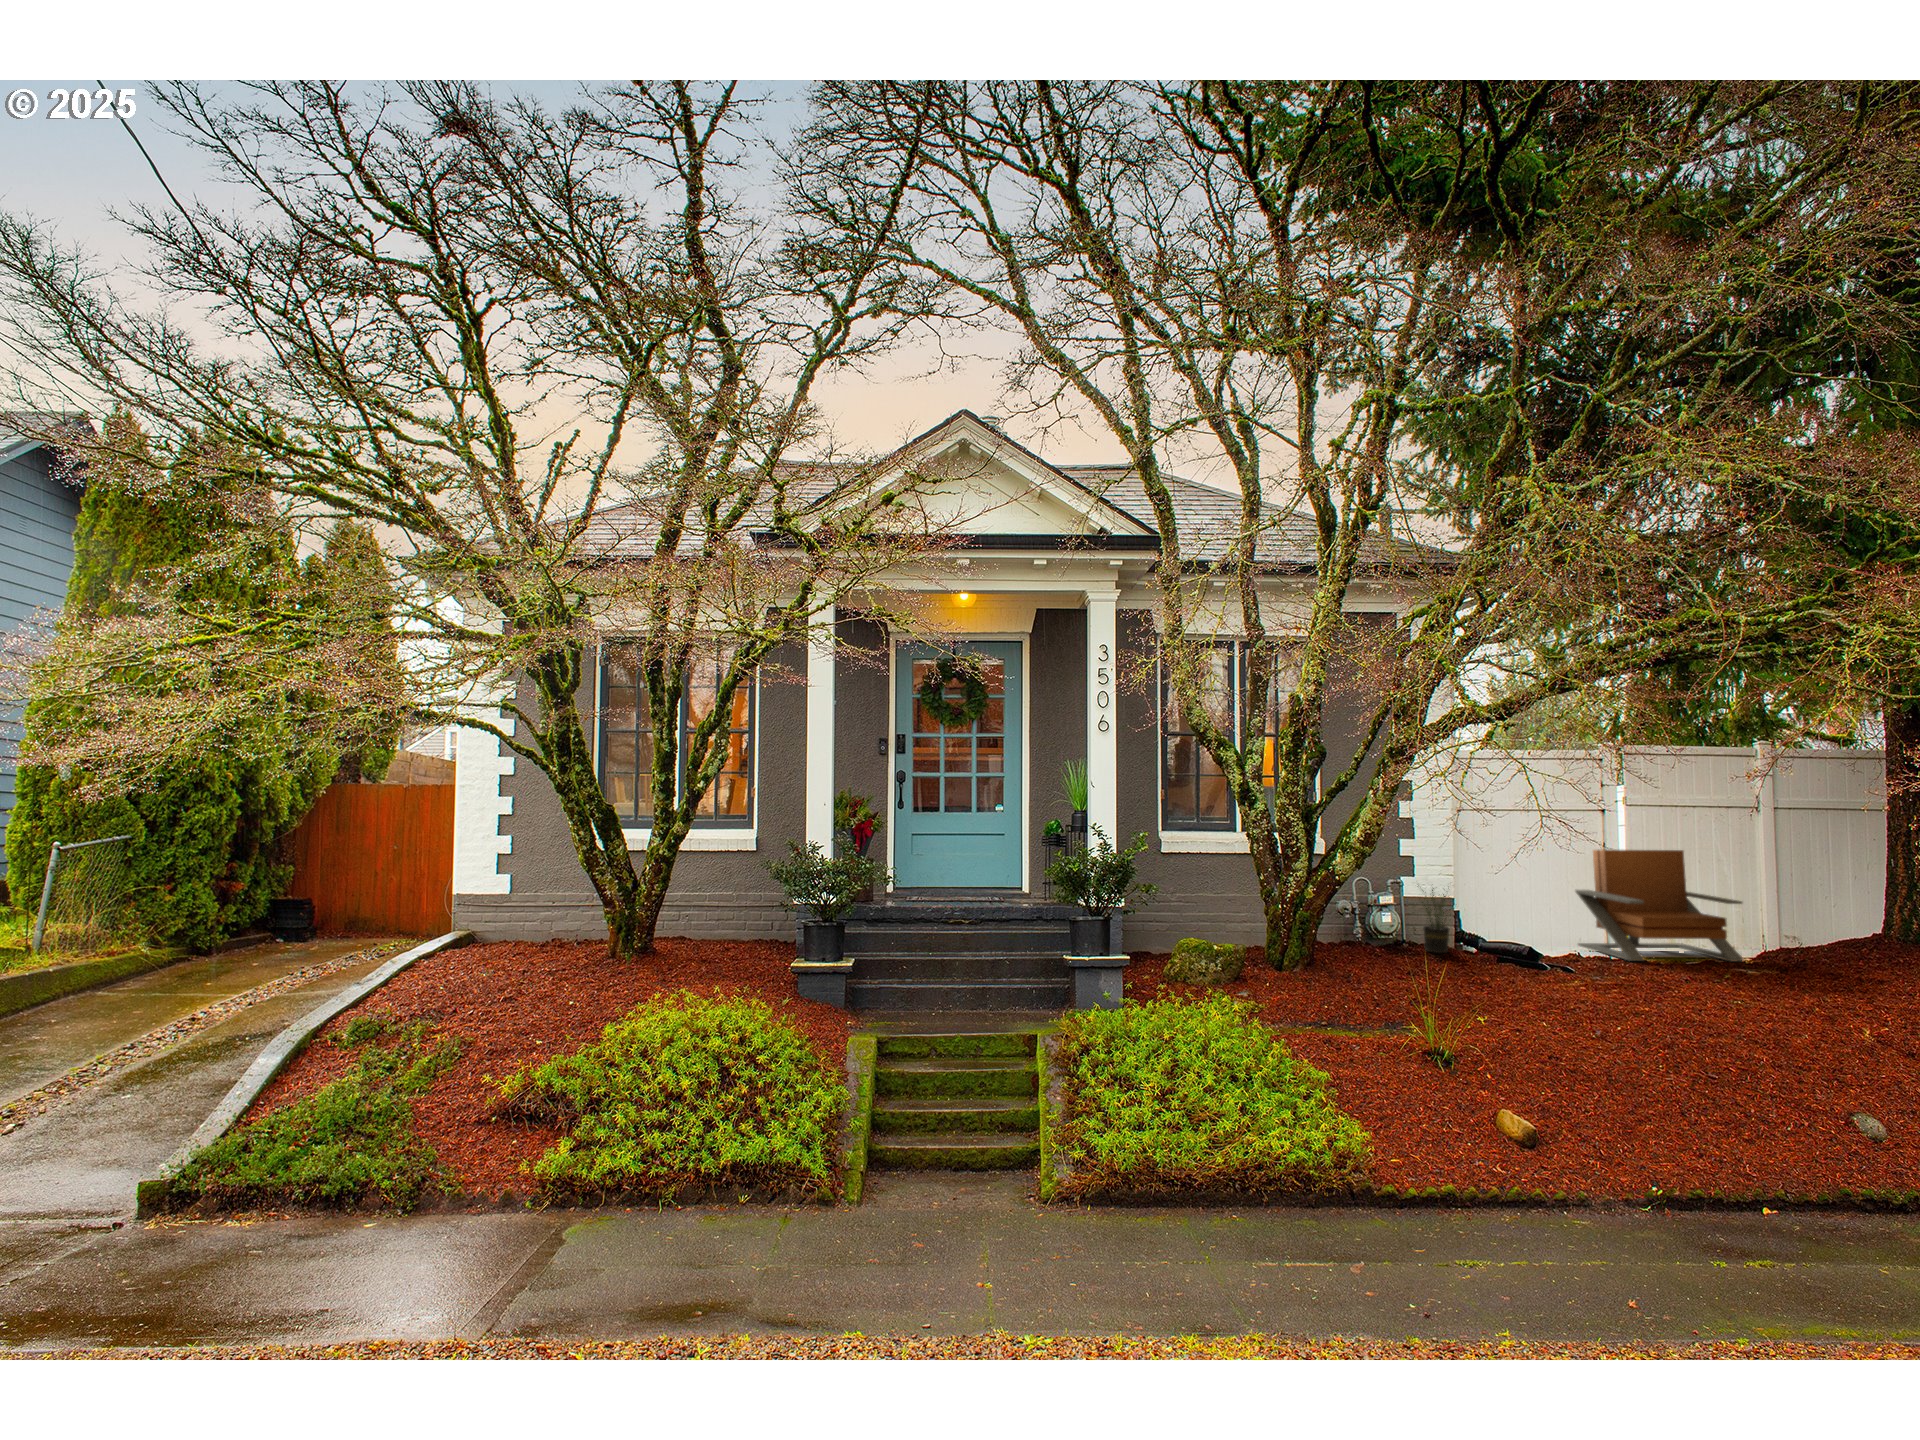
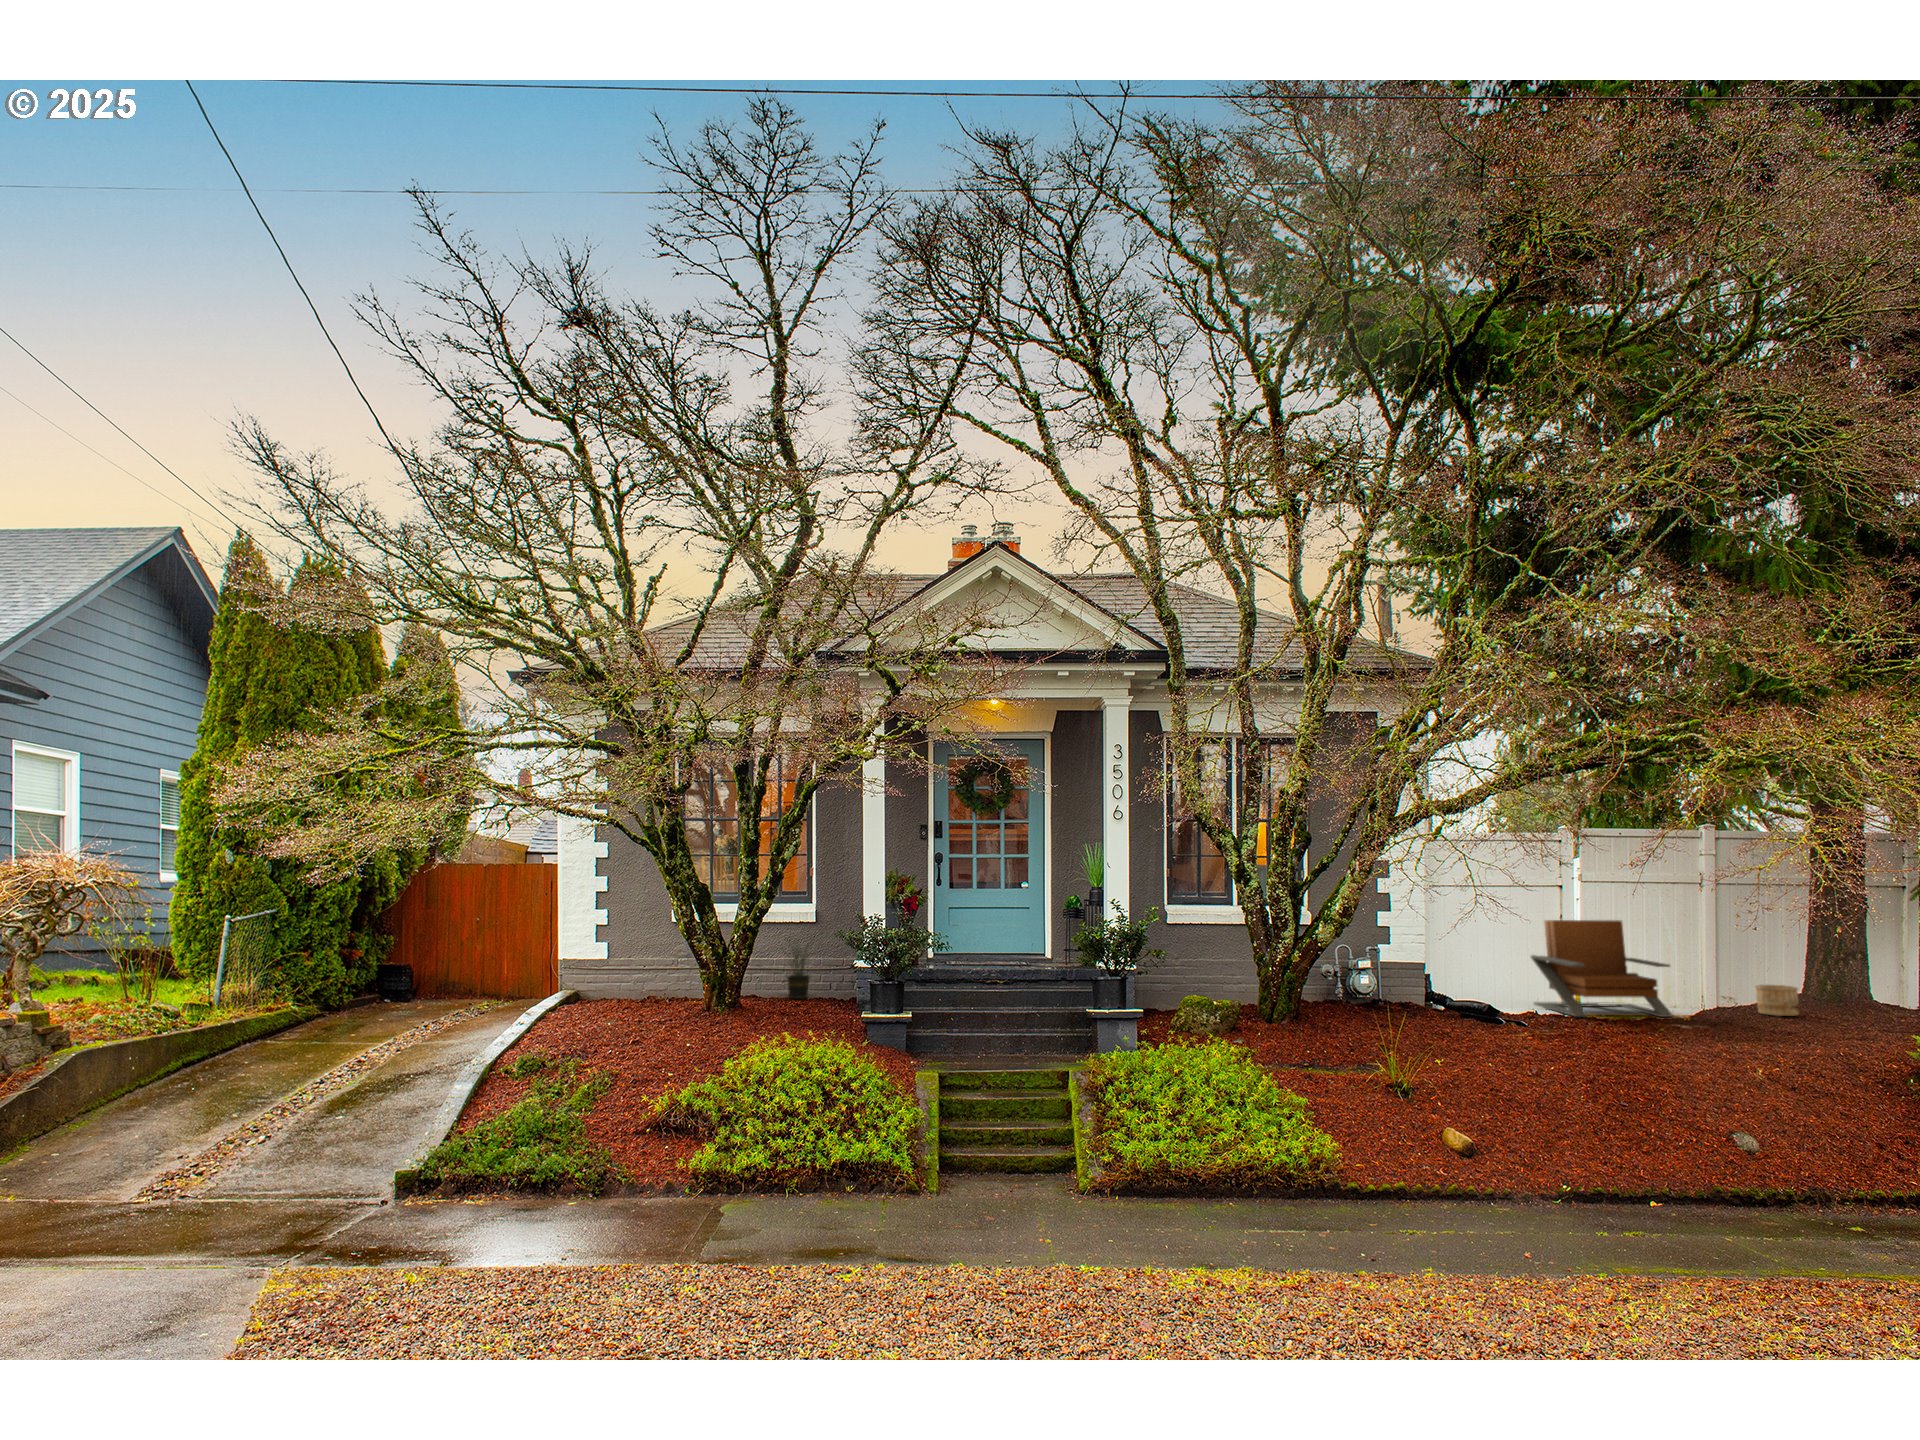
potted plant: present [1418,885,1451,953] -> present [786,939,814,999]
wooden bucket: none [1836,924,1890,960] -> present [1755,985,1799,1016]

